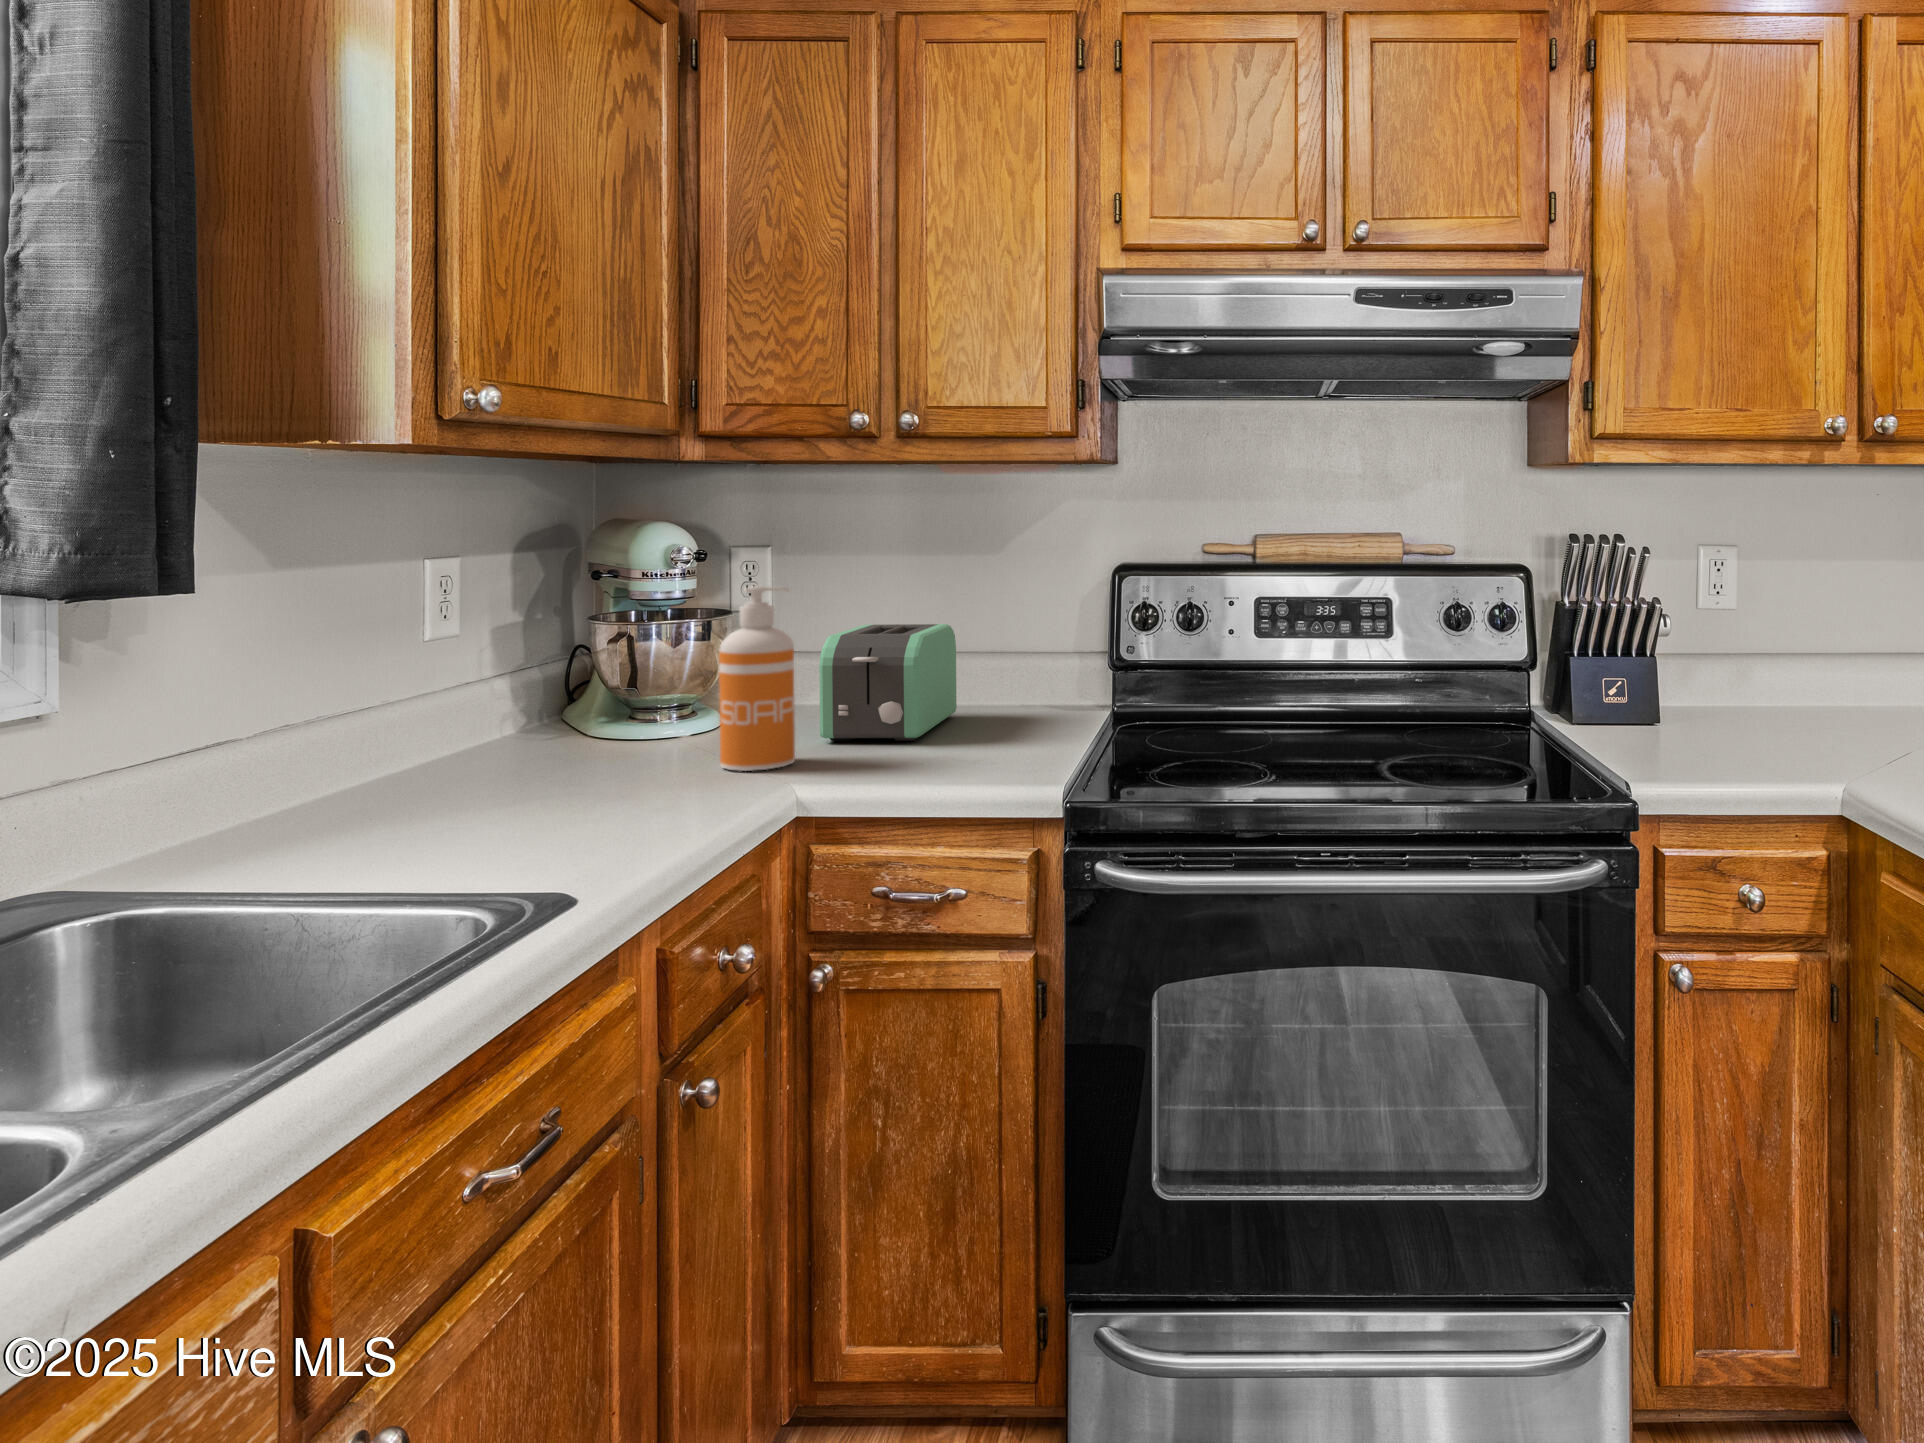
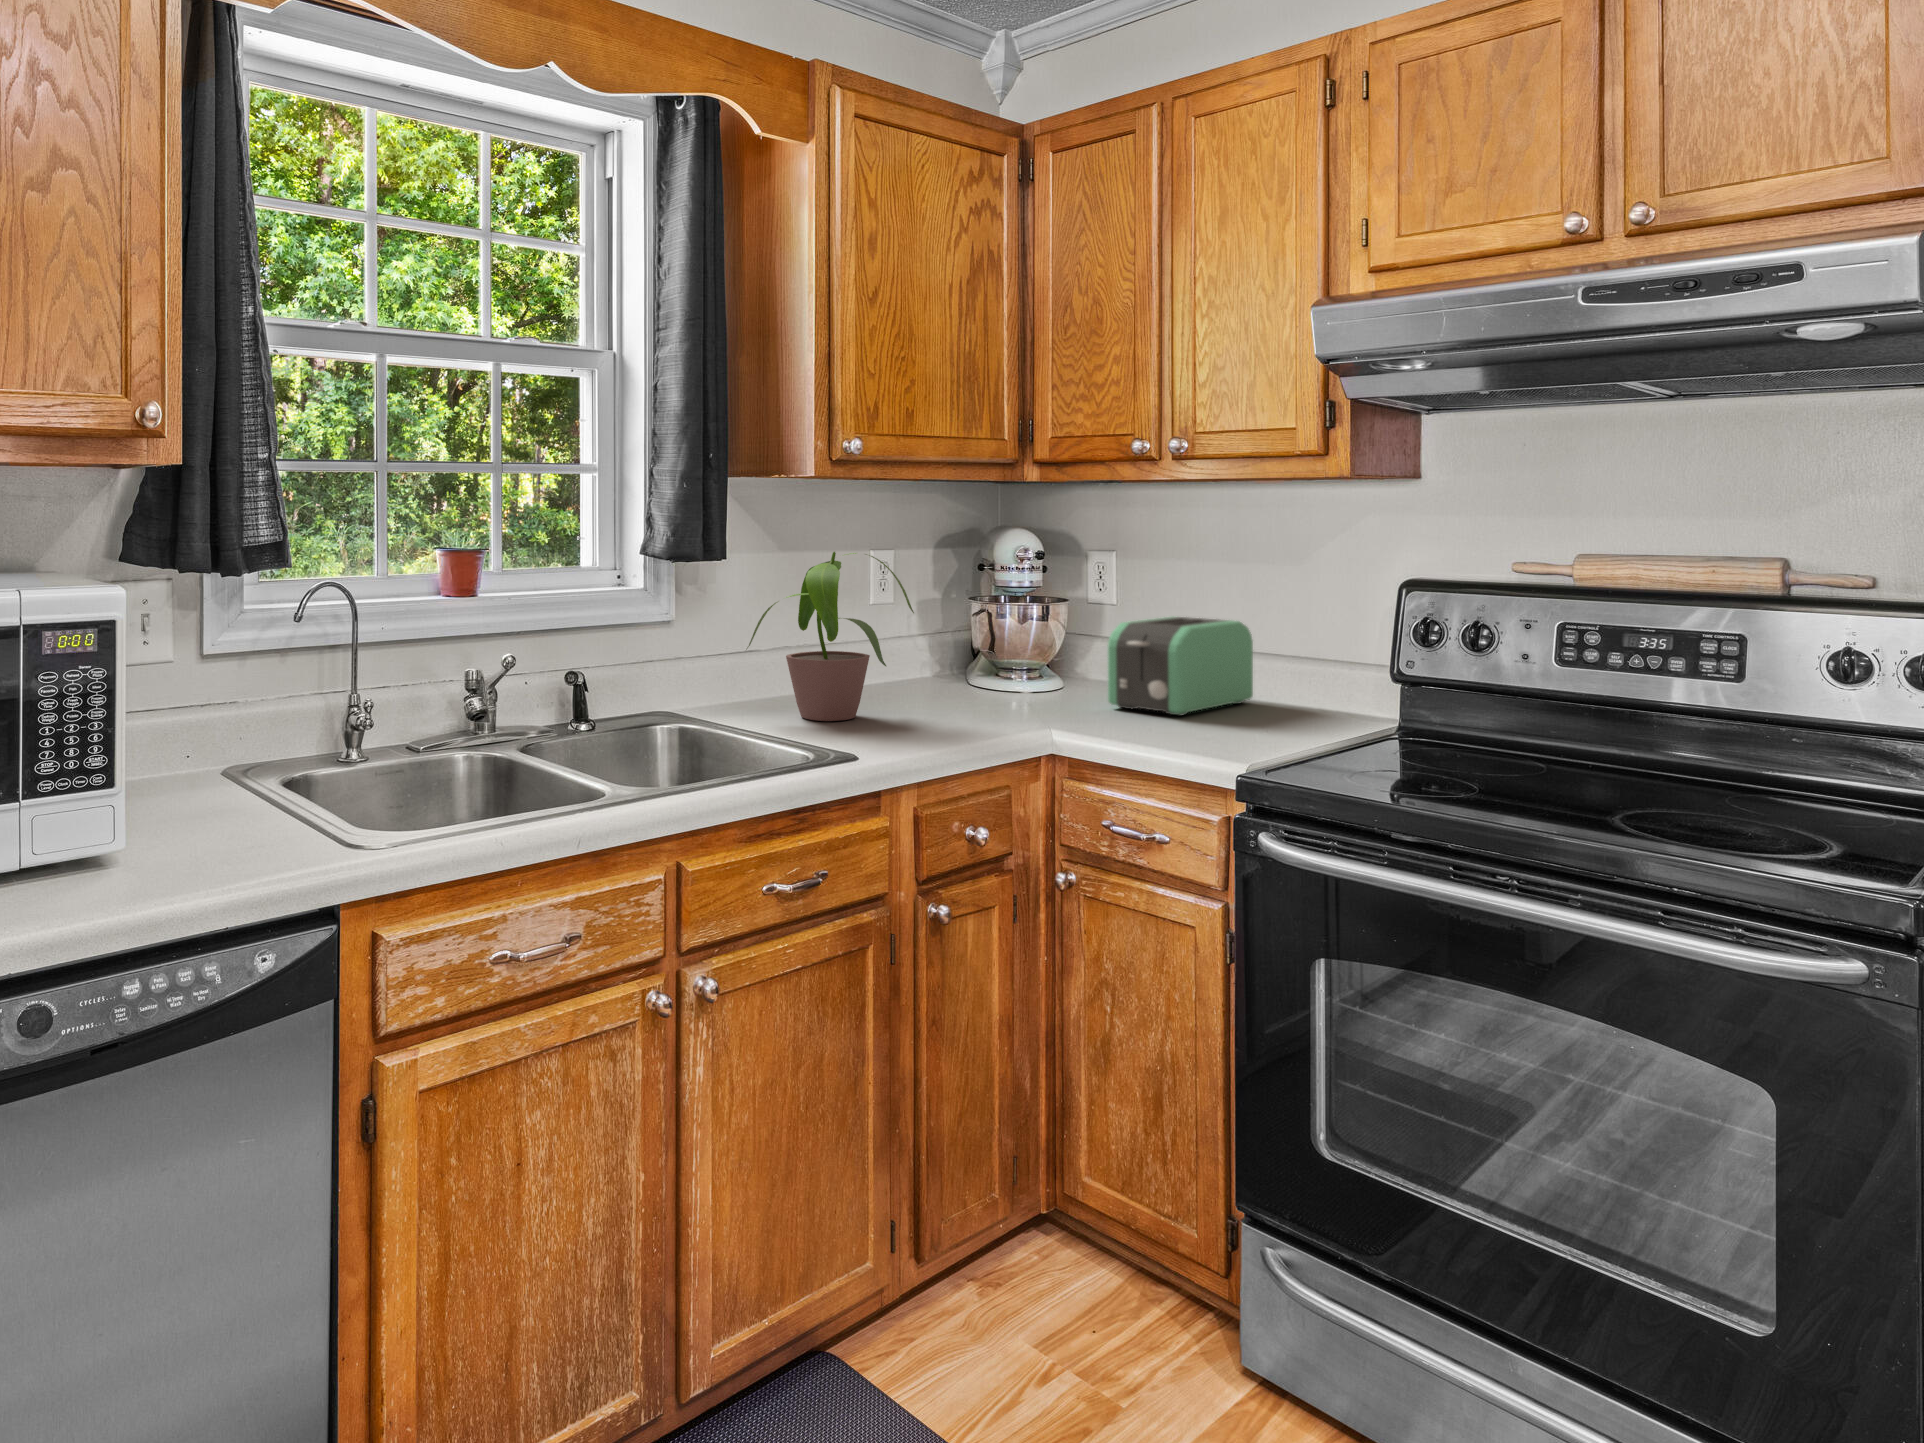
potted plant: none [288,558,614,823] -> present [746,552,914,721]
soap dispenser: present [719,586,795,771] -> none [1012,579,1069,720]

